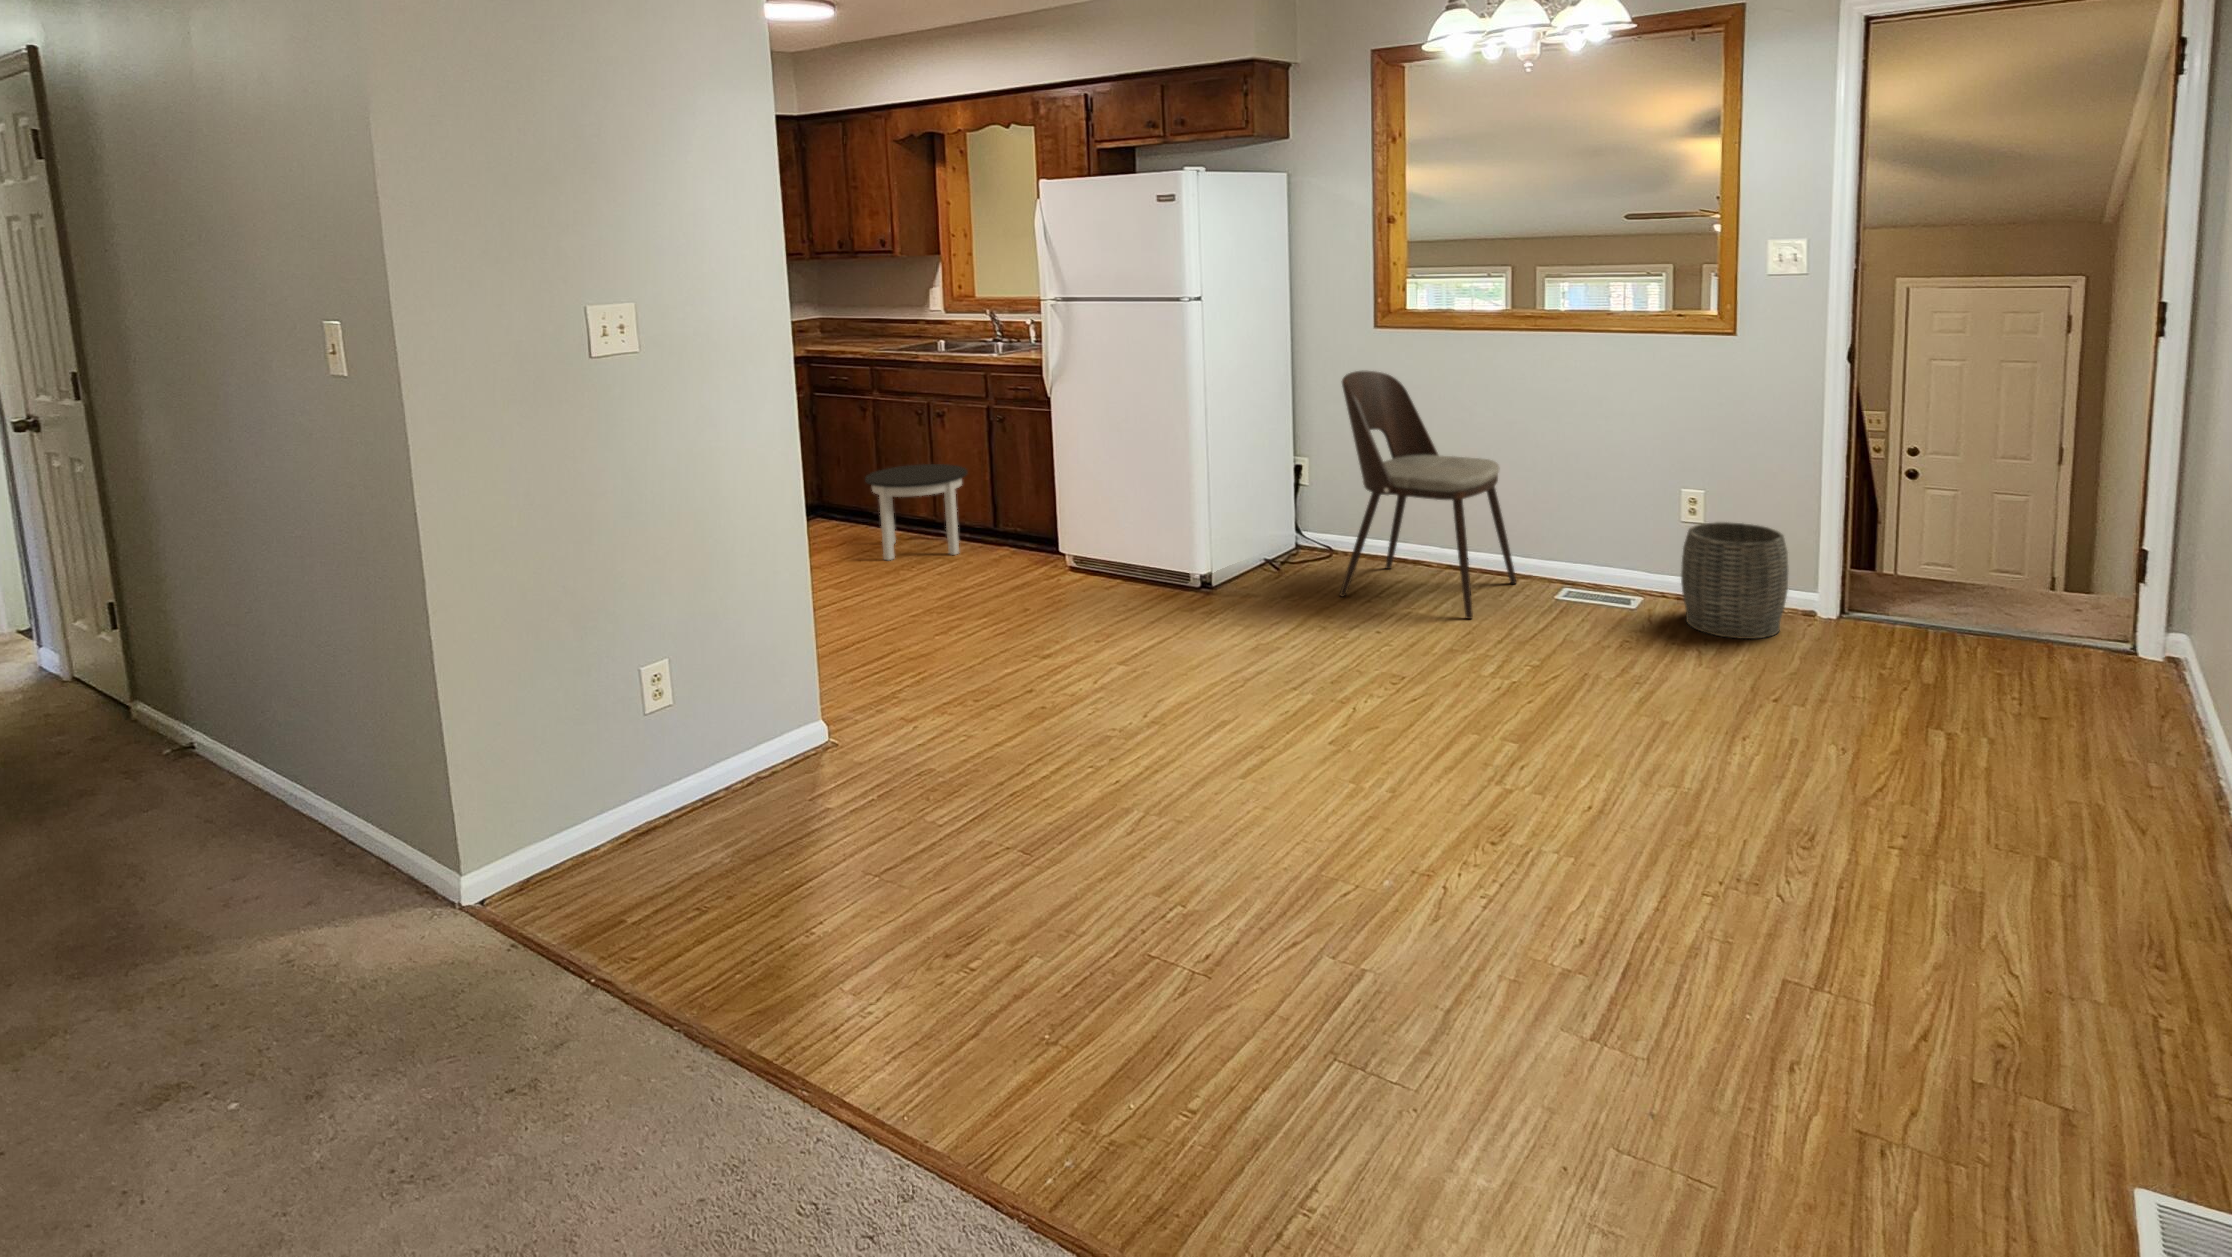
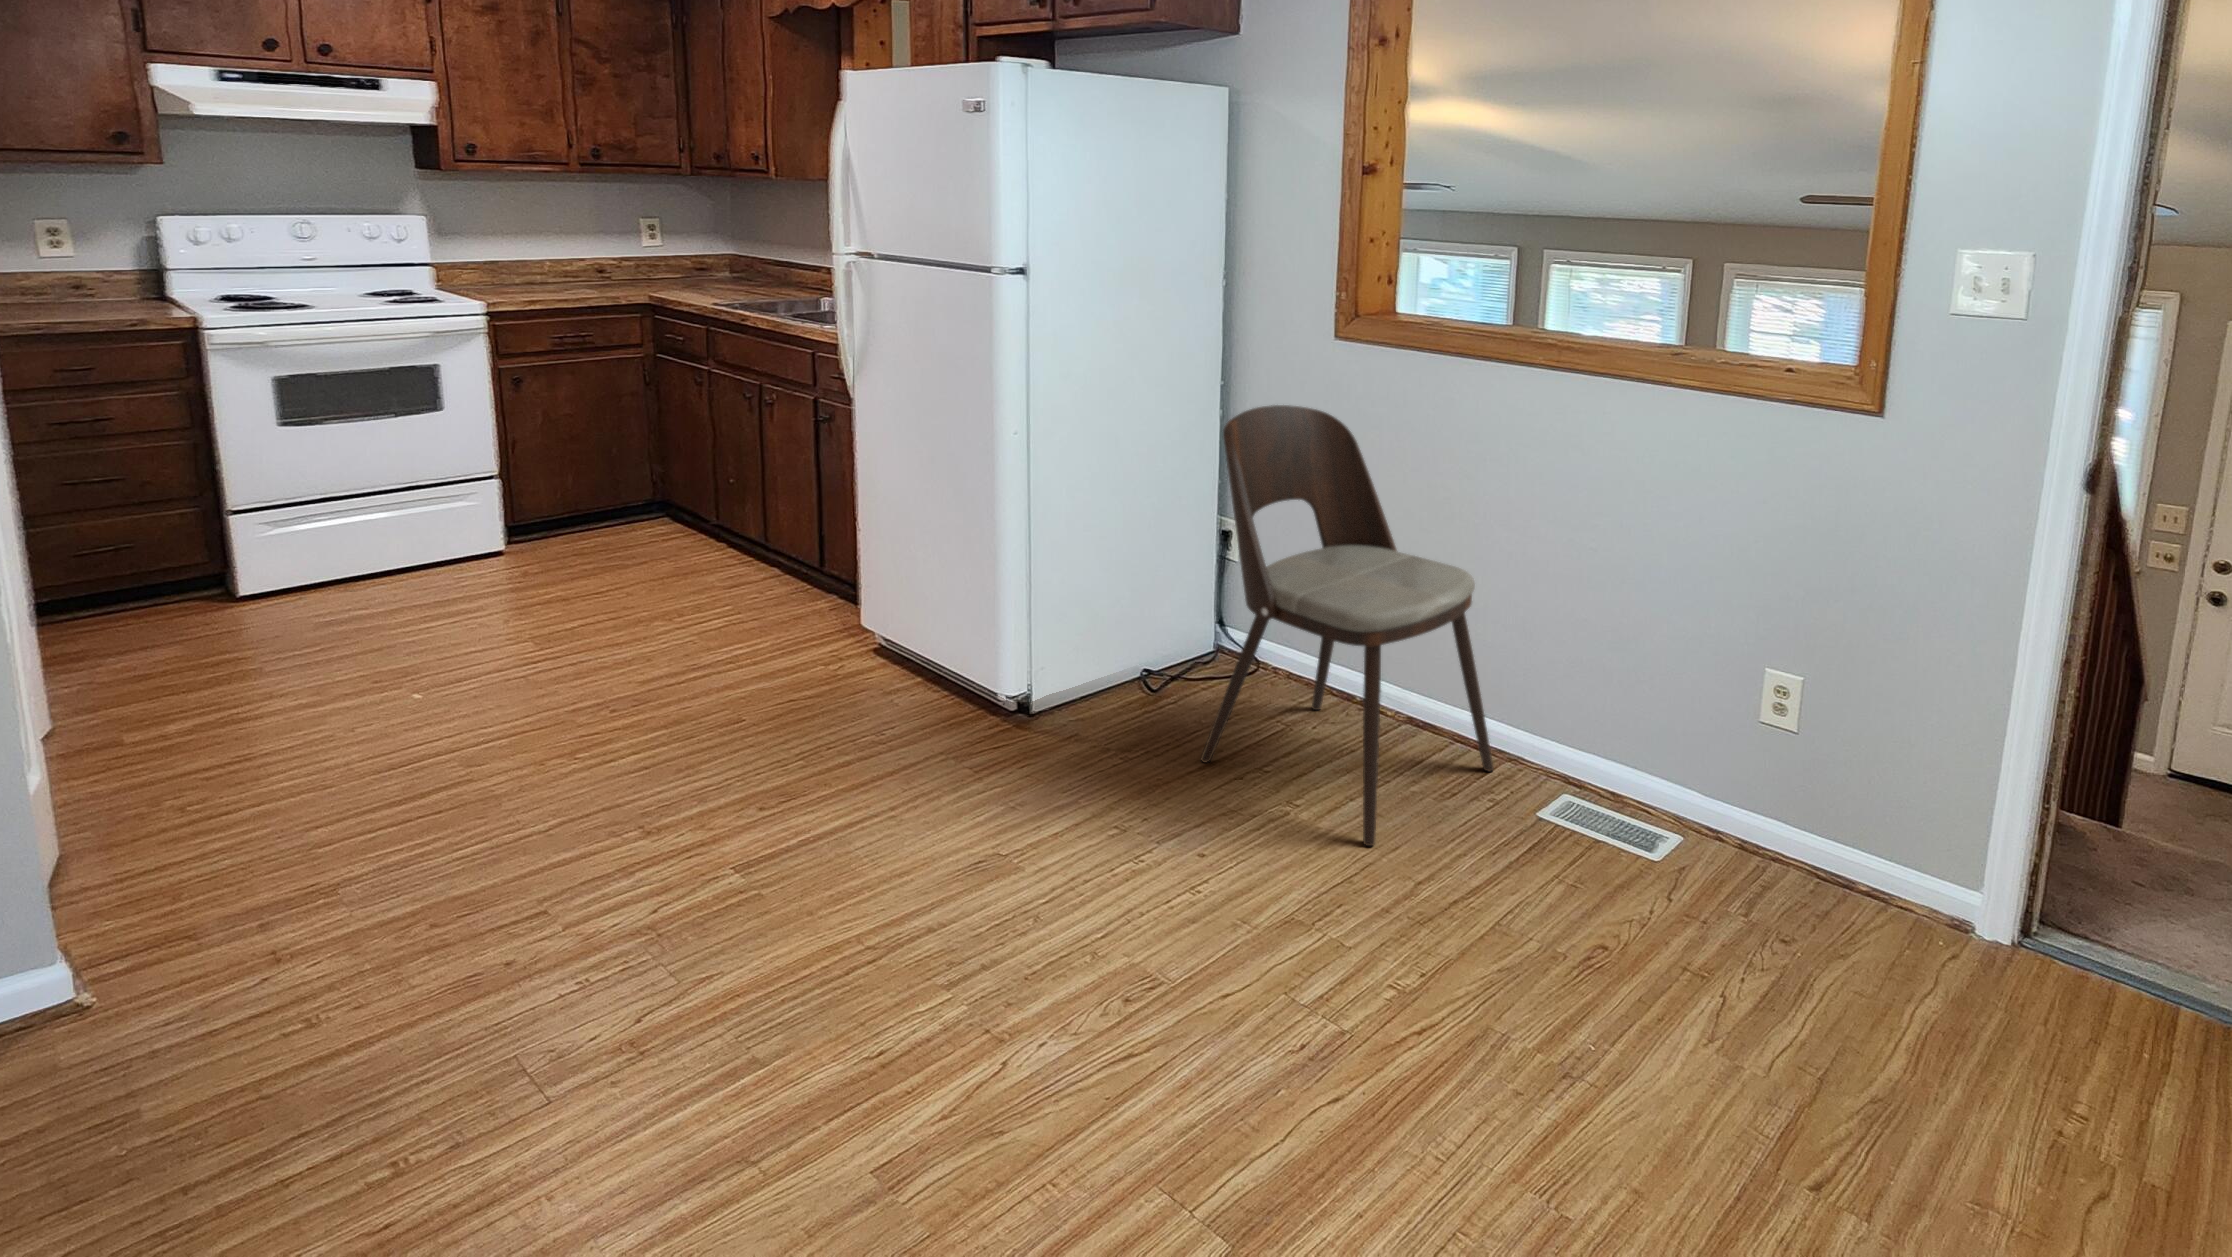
round table: present [865,464,967,560] -> none [630,465,783,602]
woven basket: present [1681,522,1788,639] -> none [1732,740,1928,979]

